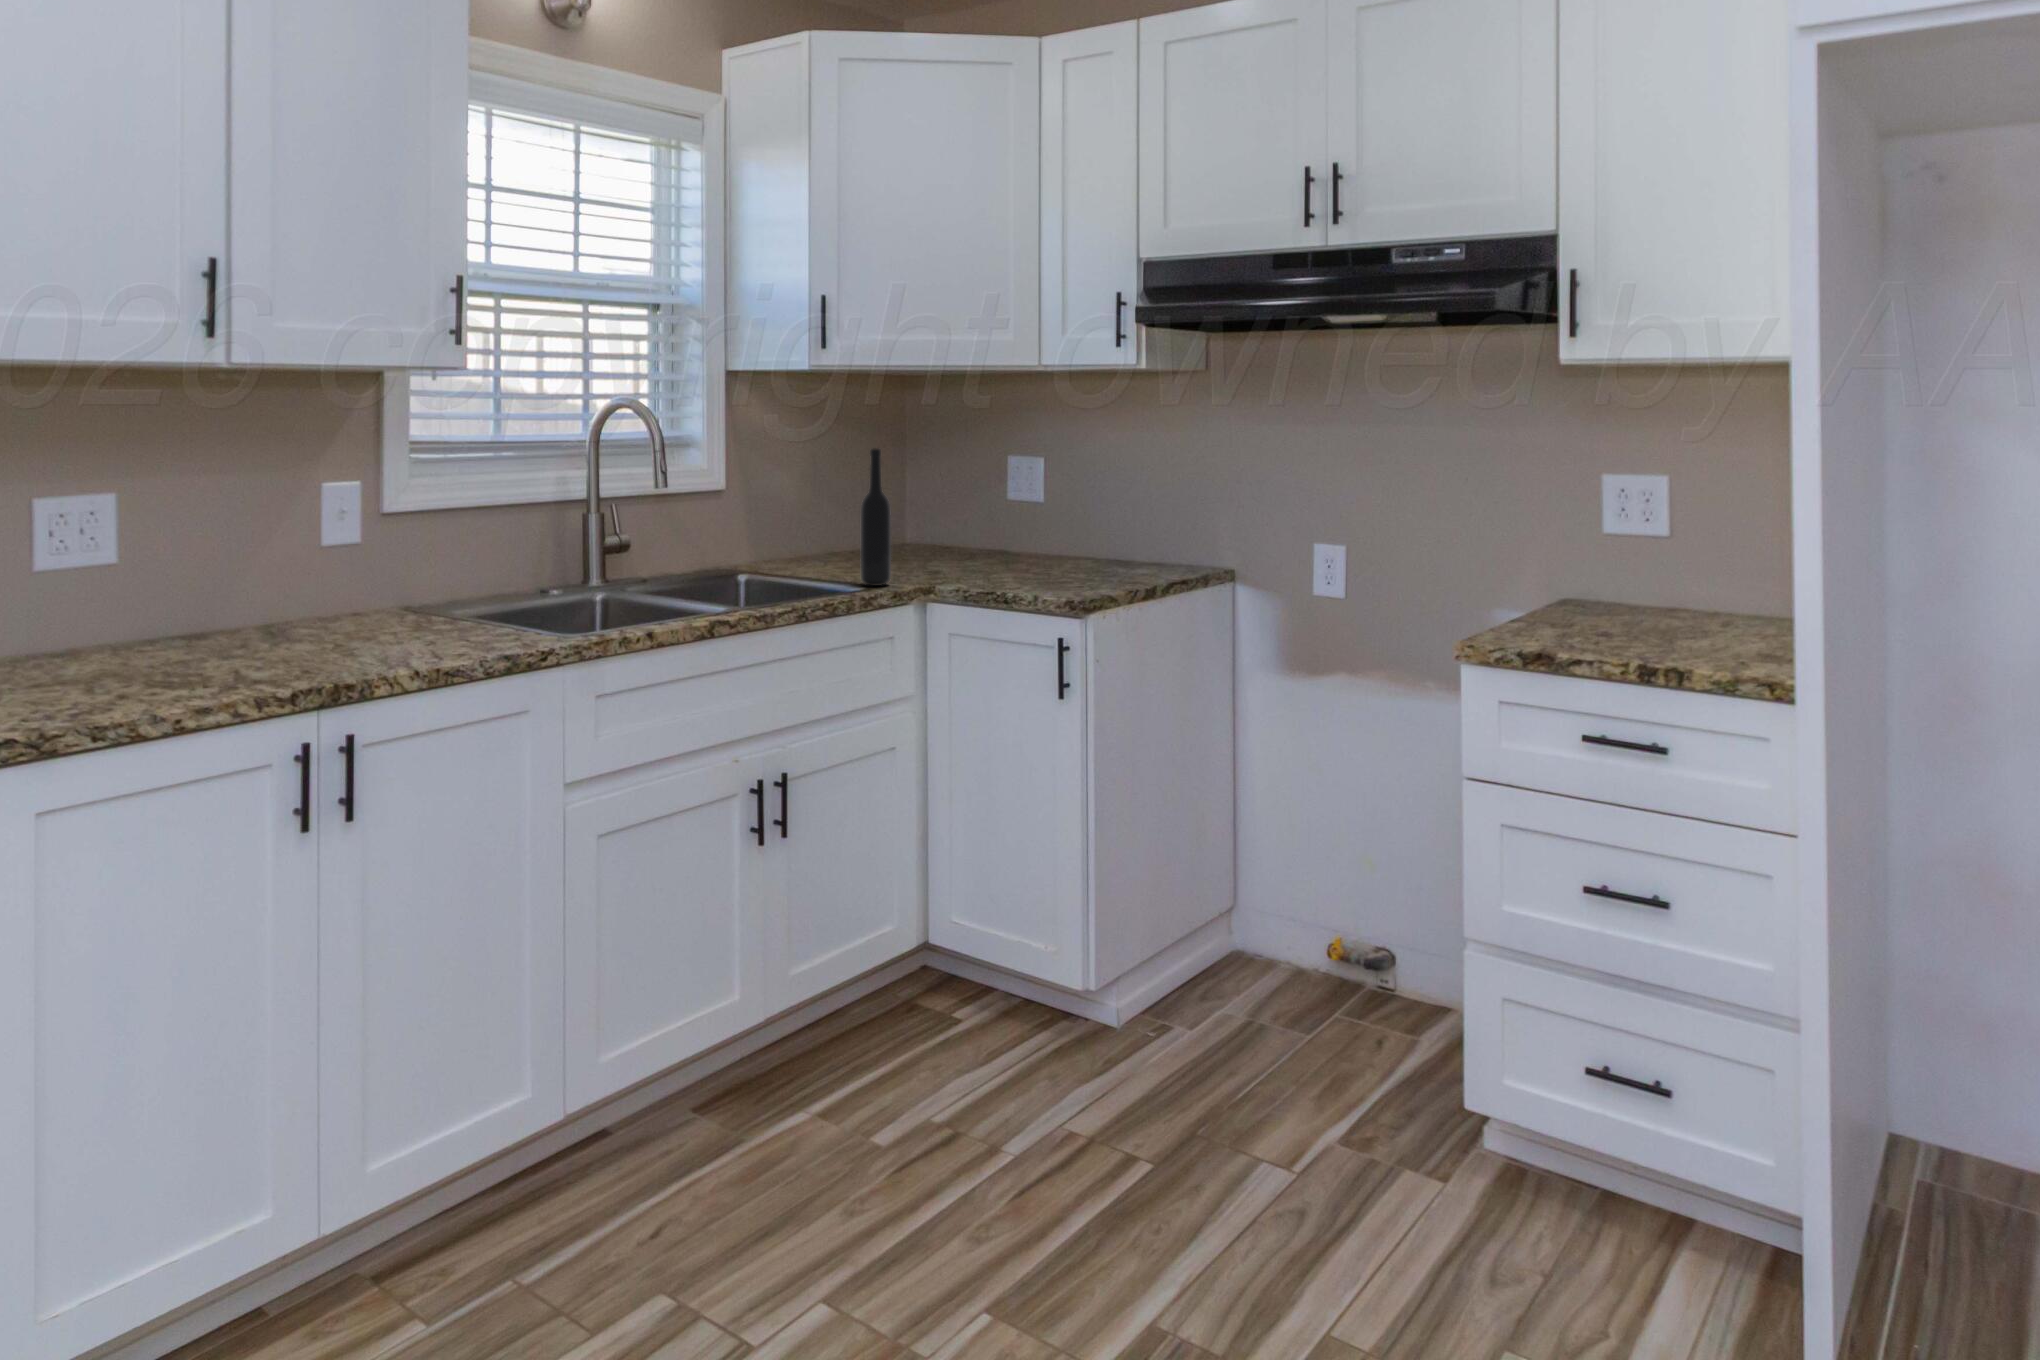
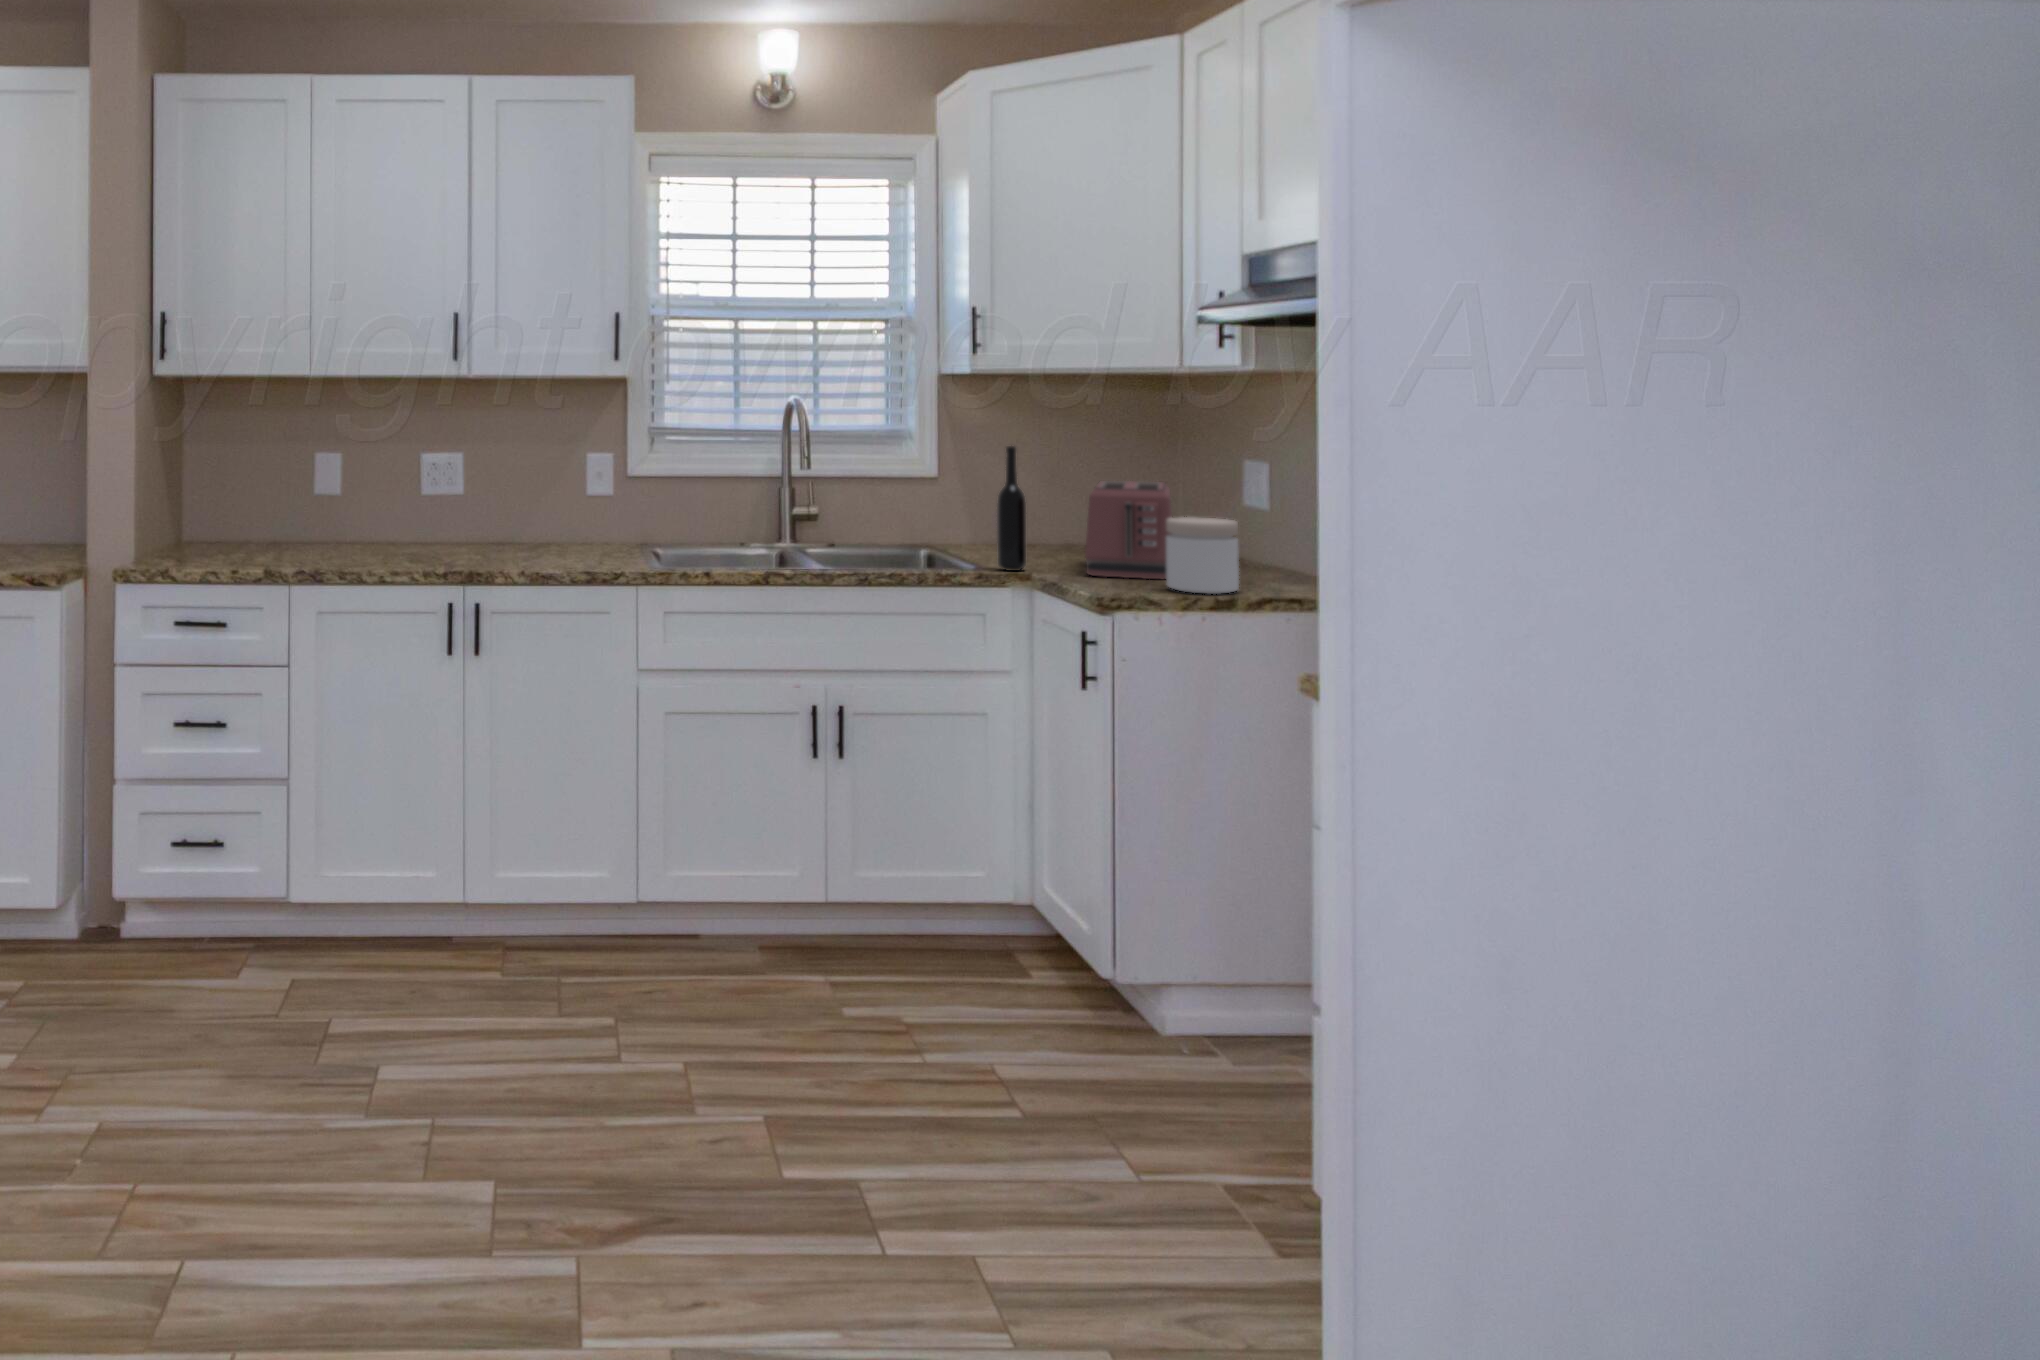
toaster: none [899,480,1033,580] -> present [1085,481,1172,579]
jar: none [1063,510,1128,584] -> present [1166,517,1239,594]

